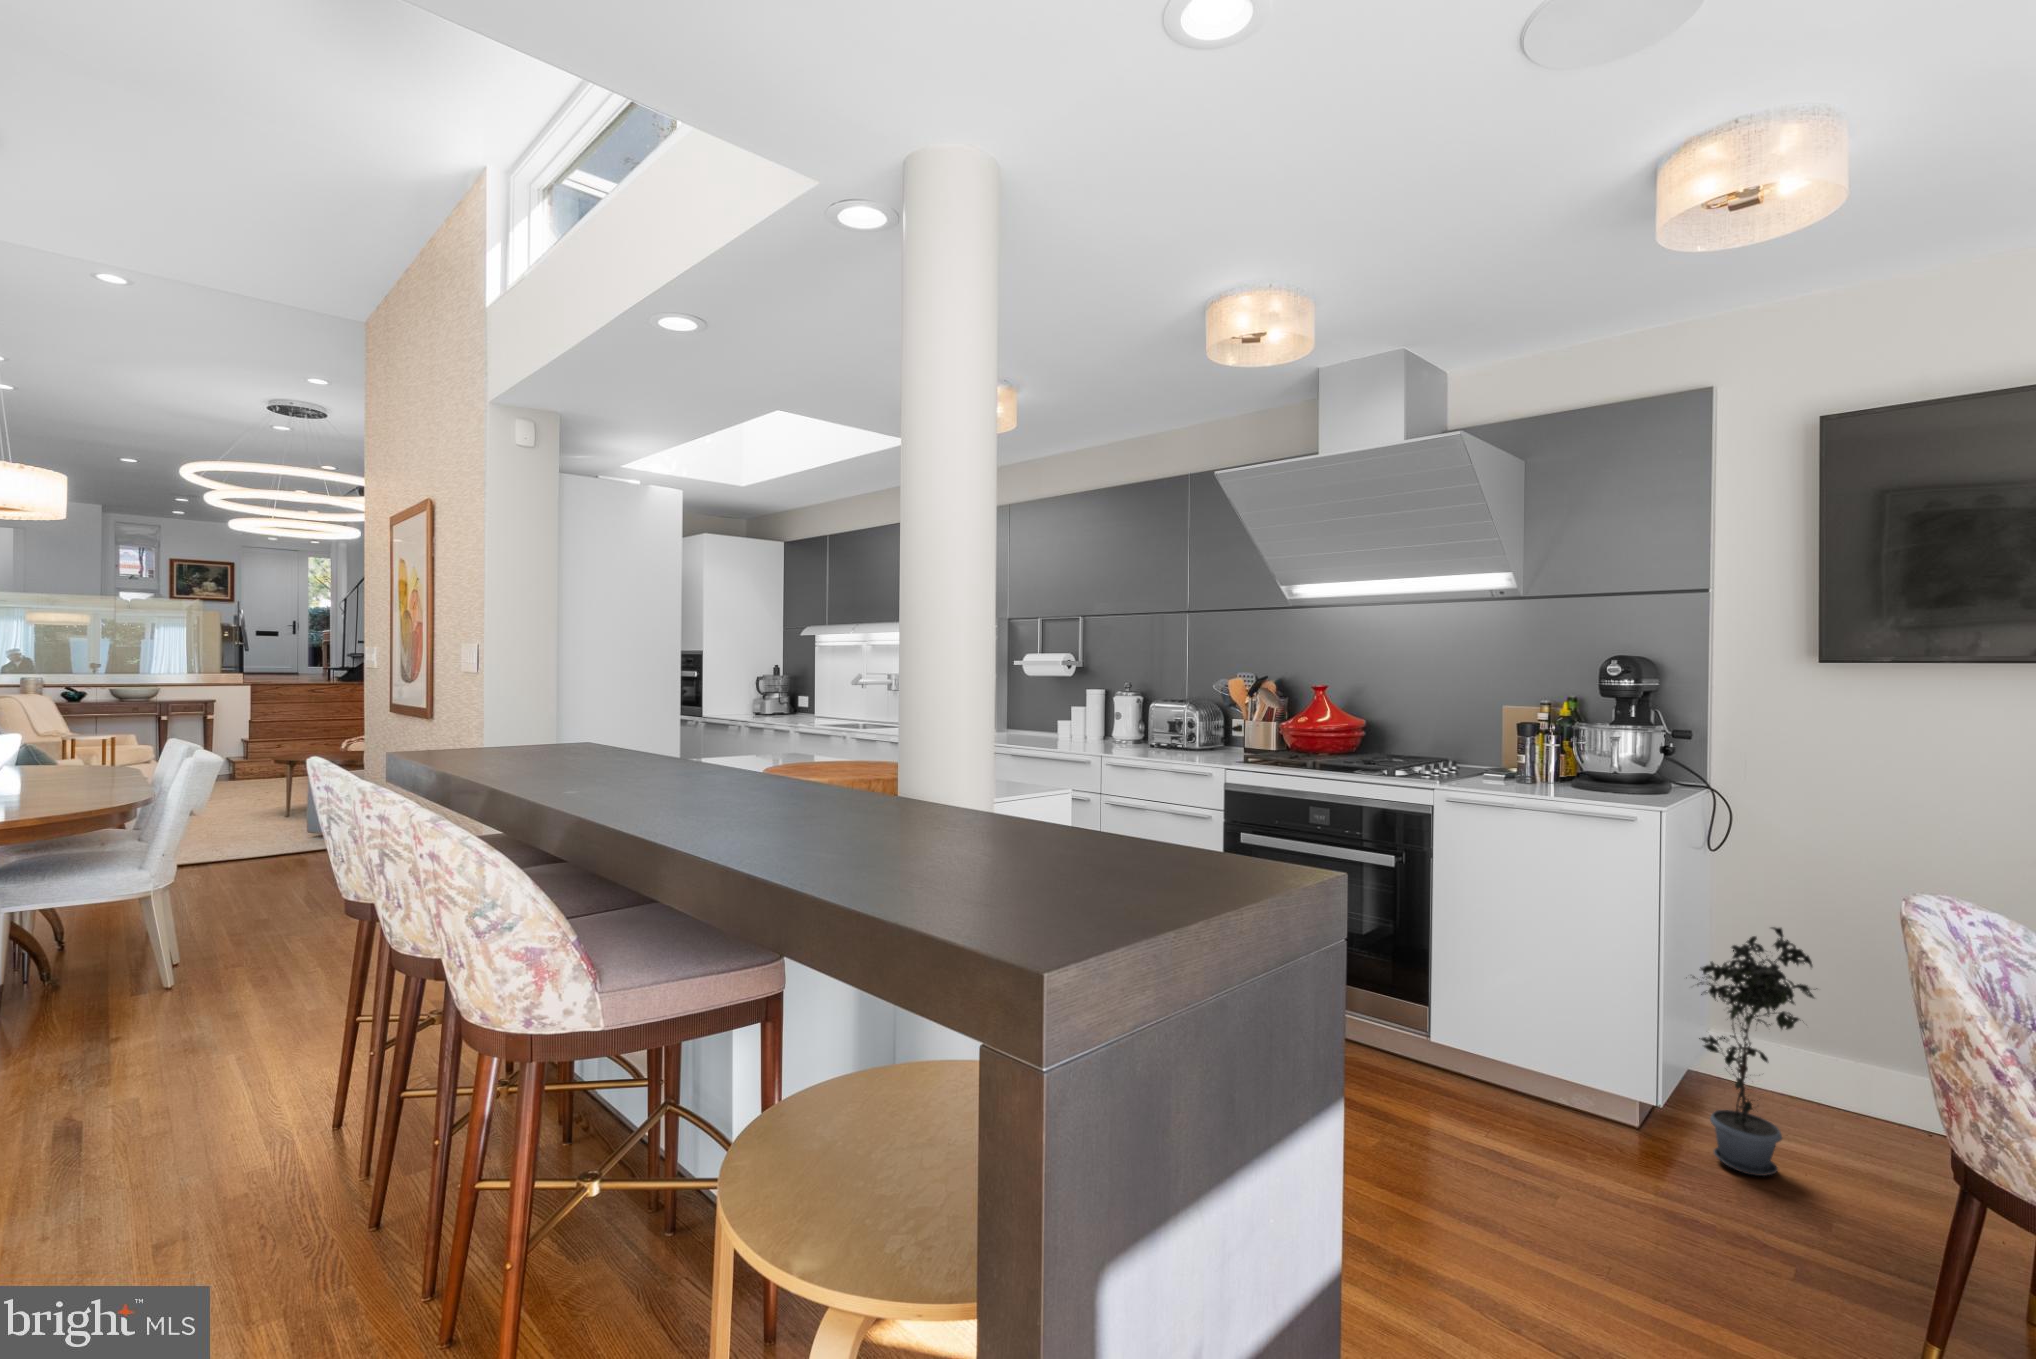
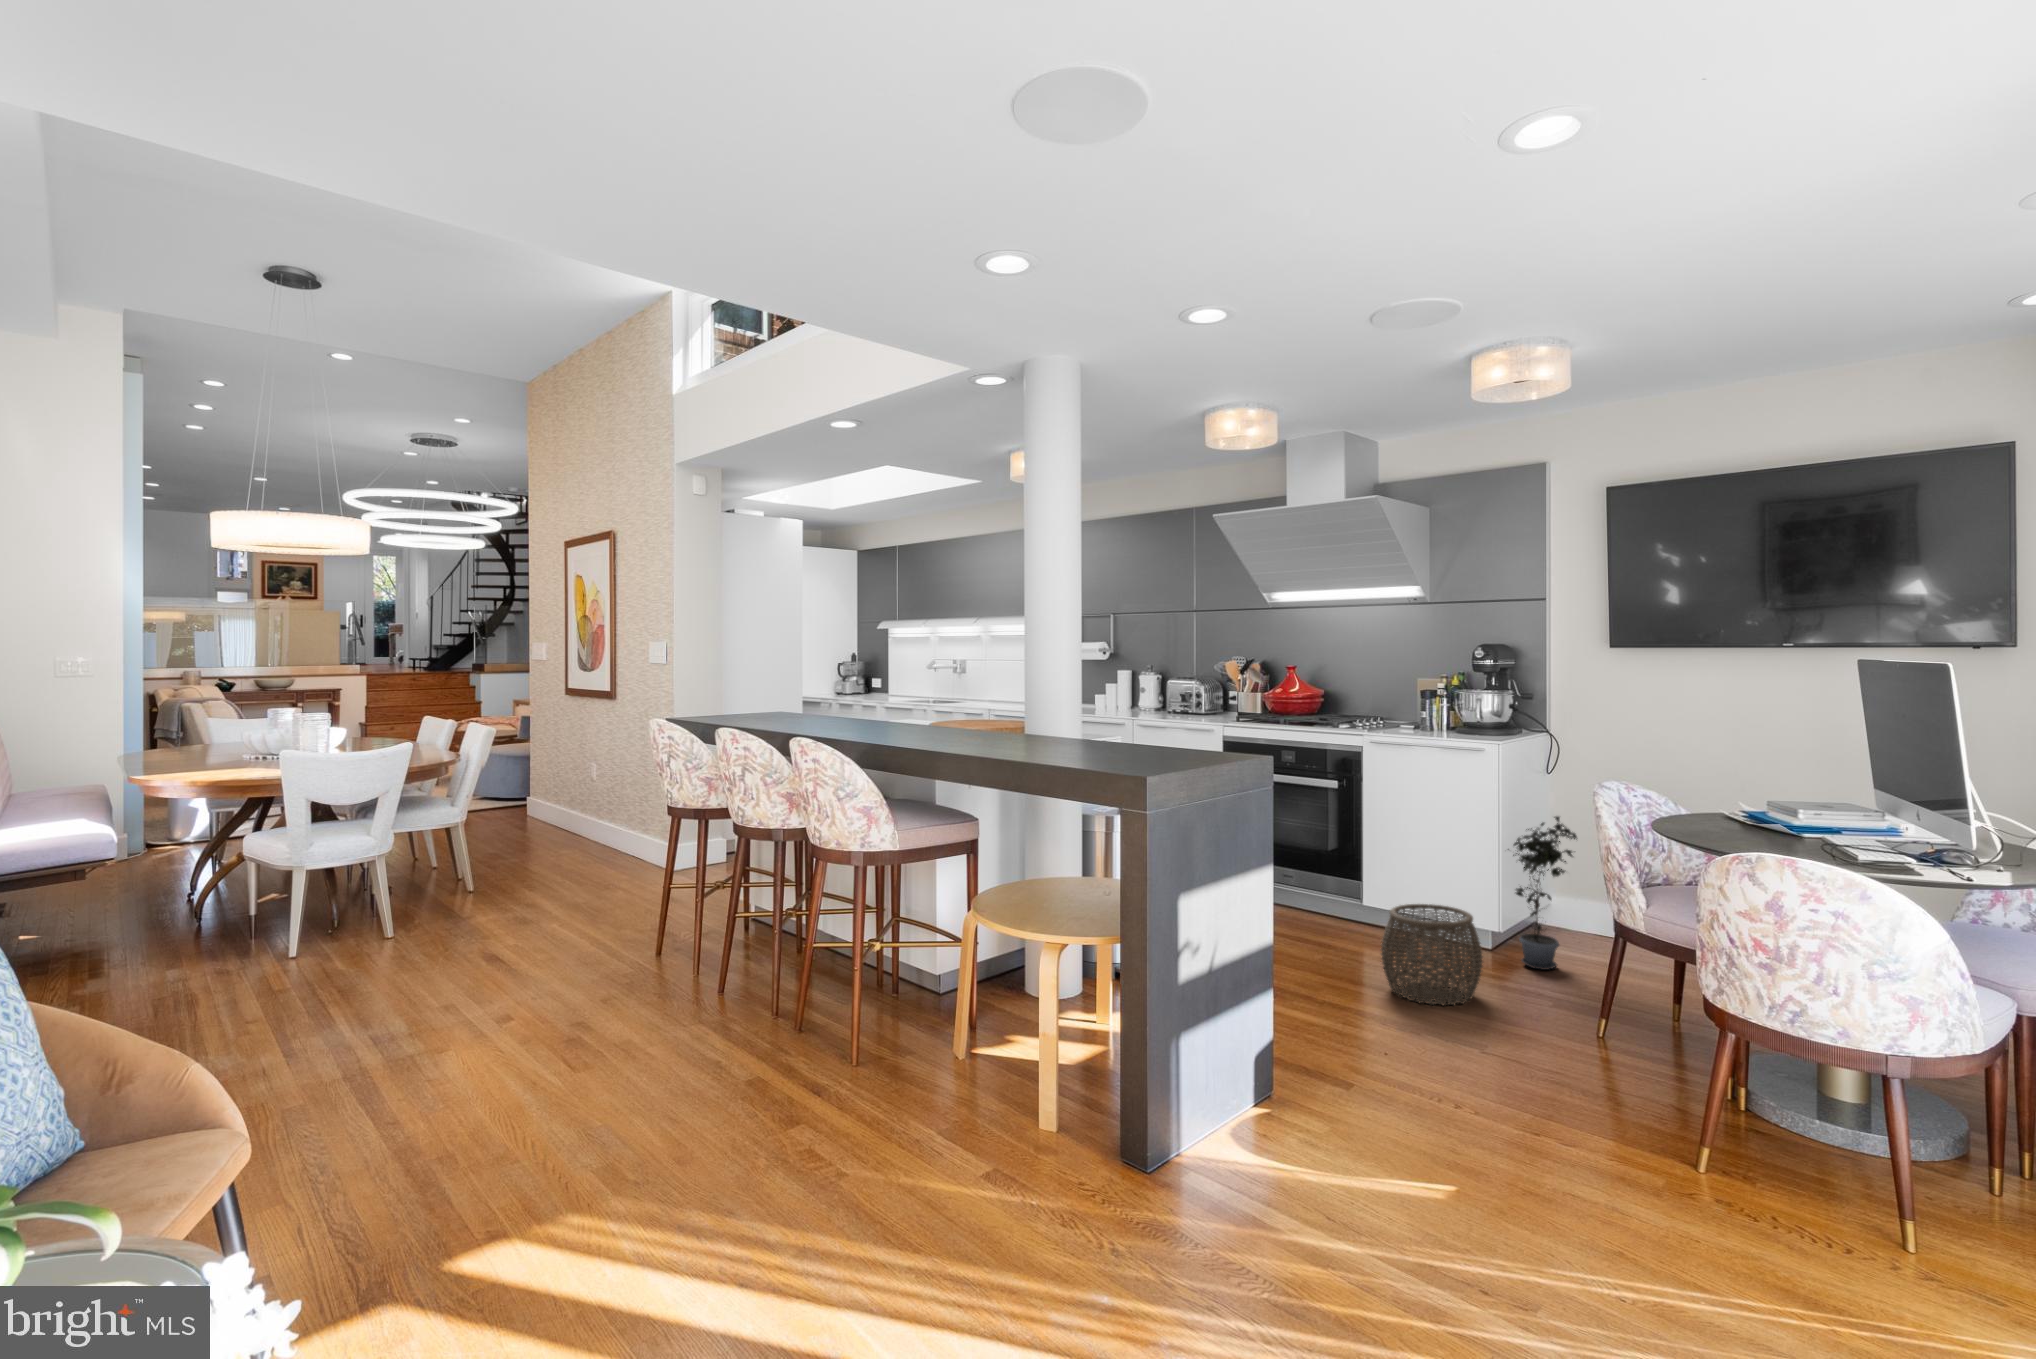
woven basket: none [1516,1076,1708,1280] -> present [1381,904,1483,1005]

